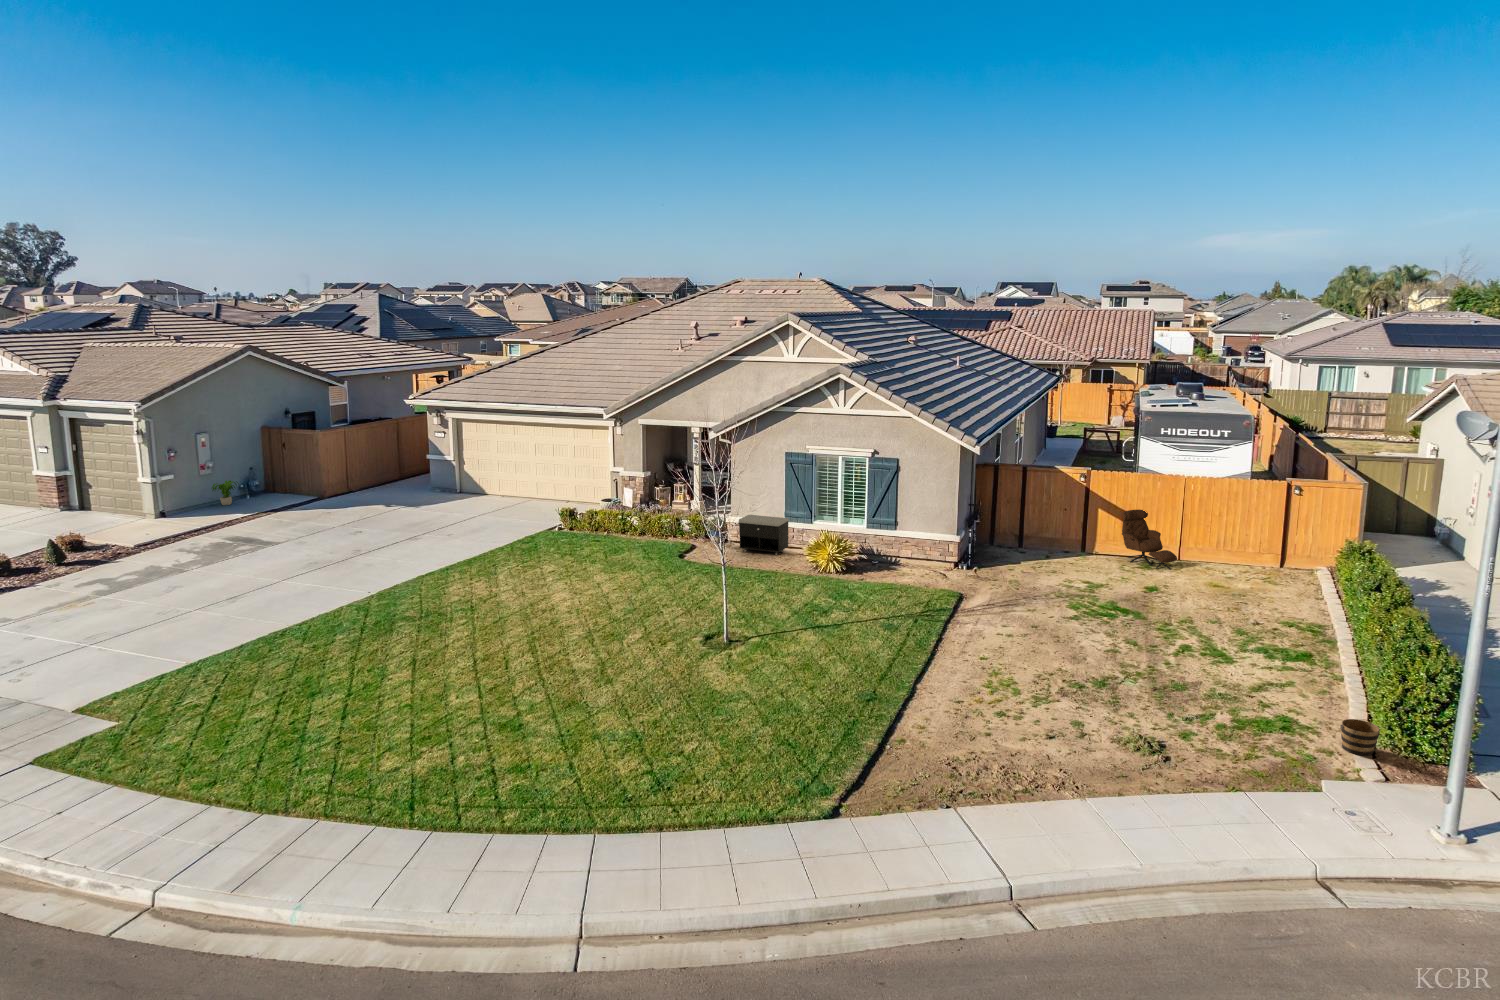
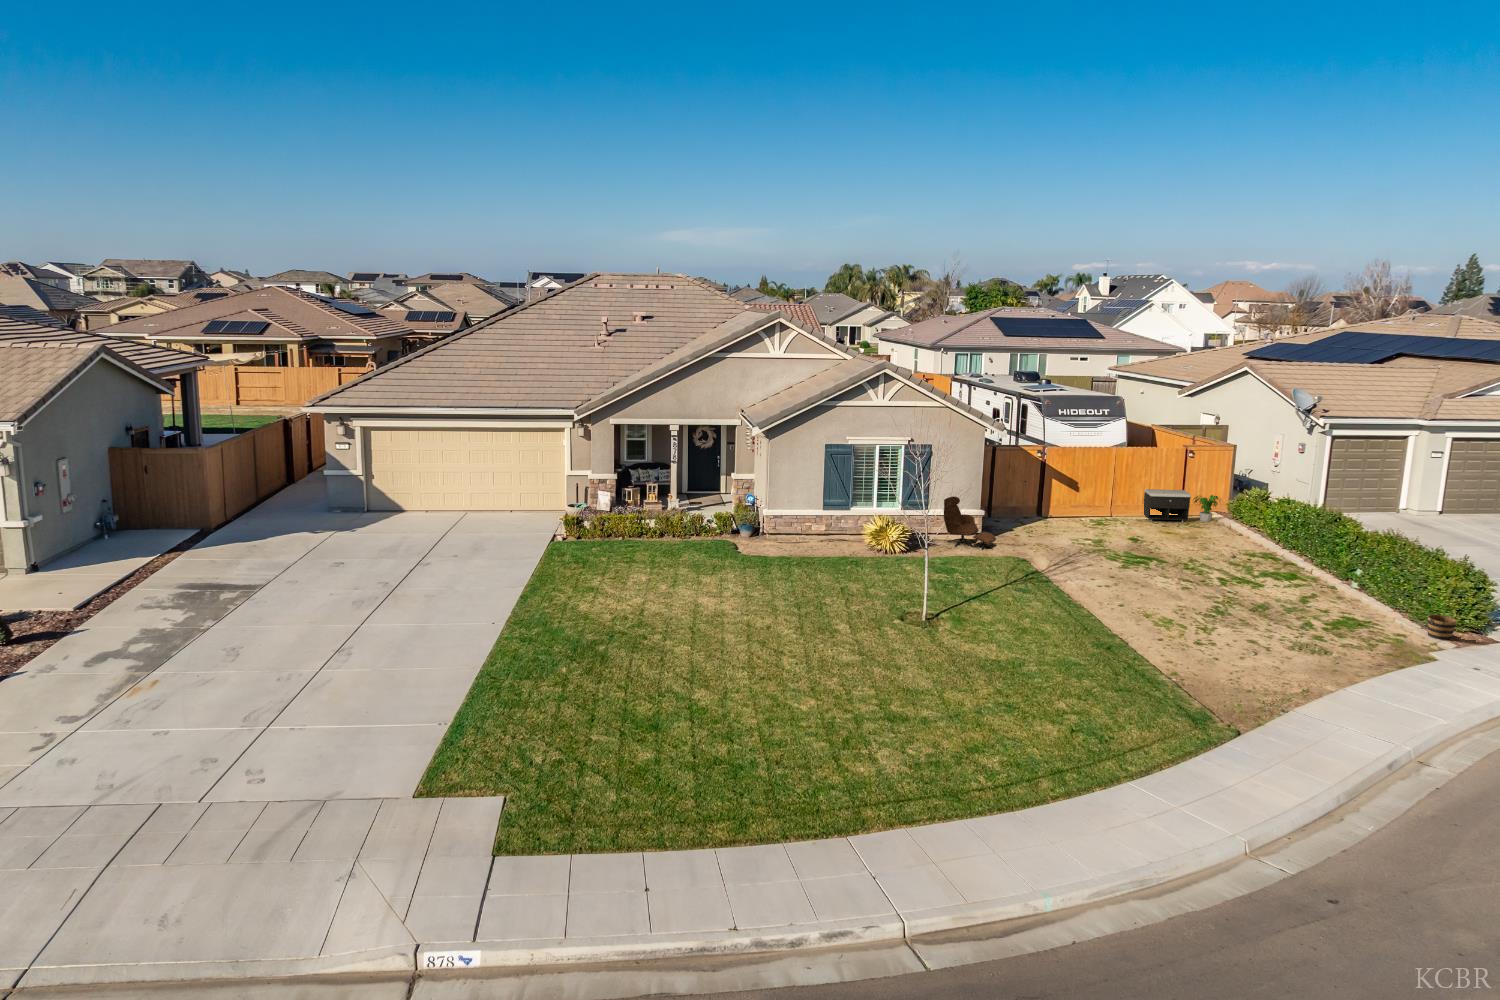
potted plant: present [212,481,239,505] -> present [1194,495,1220,522]
lounge chair: present [1122,510,1177,569] -> present [944,496,996,550]
storage bench: present [739,515,788,555] -> present [1144,489,1191,522]

